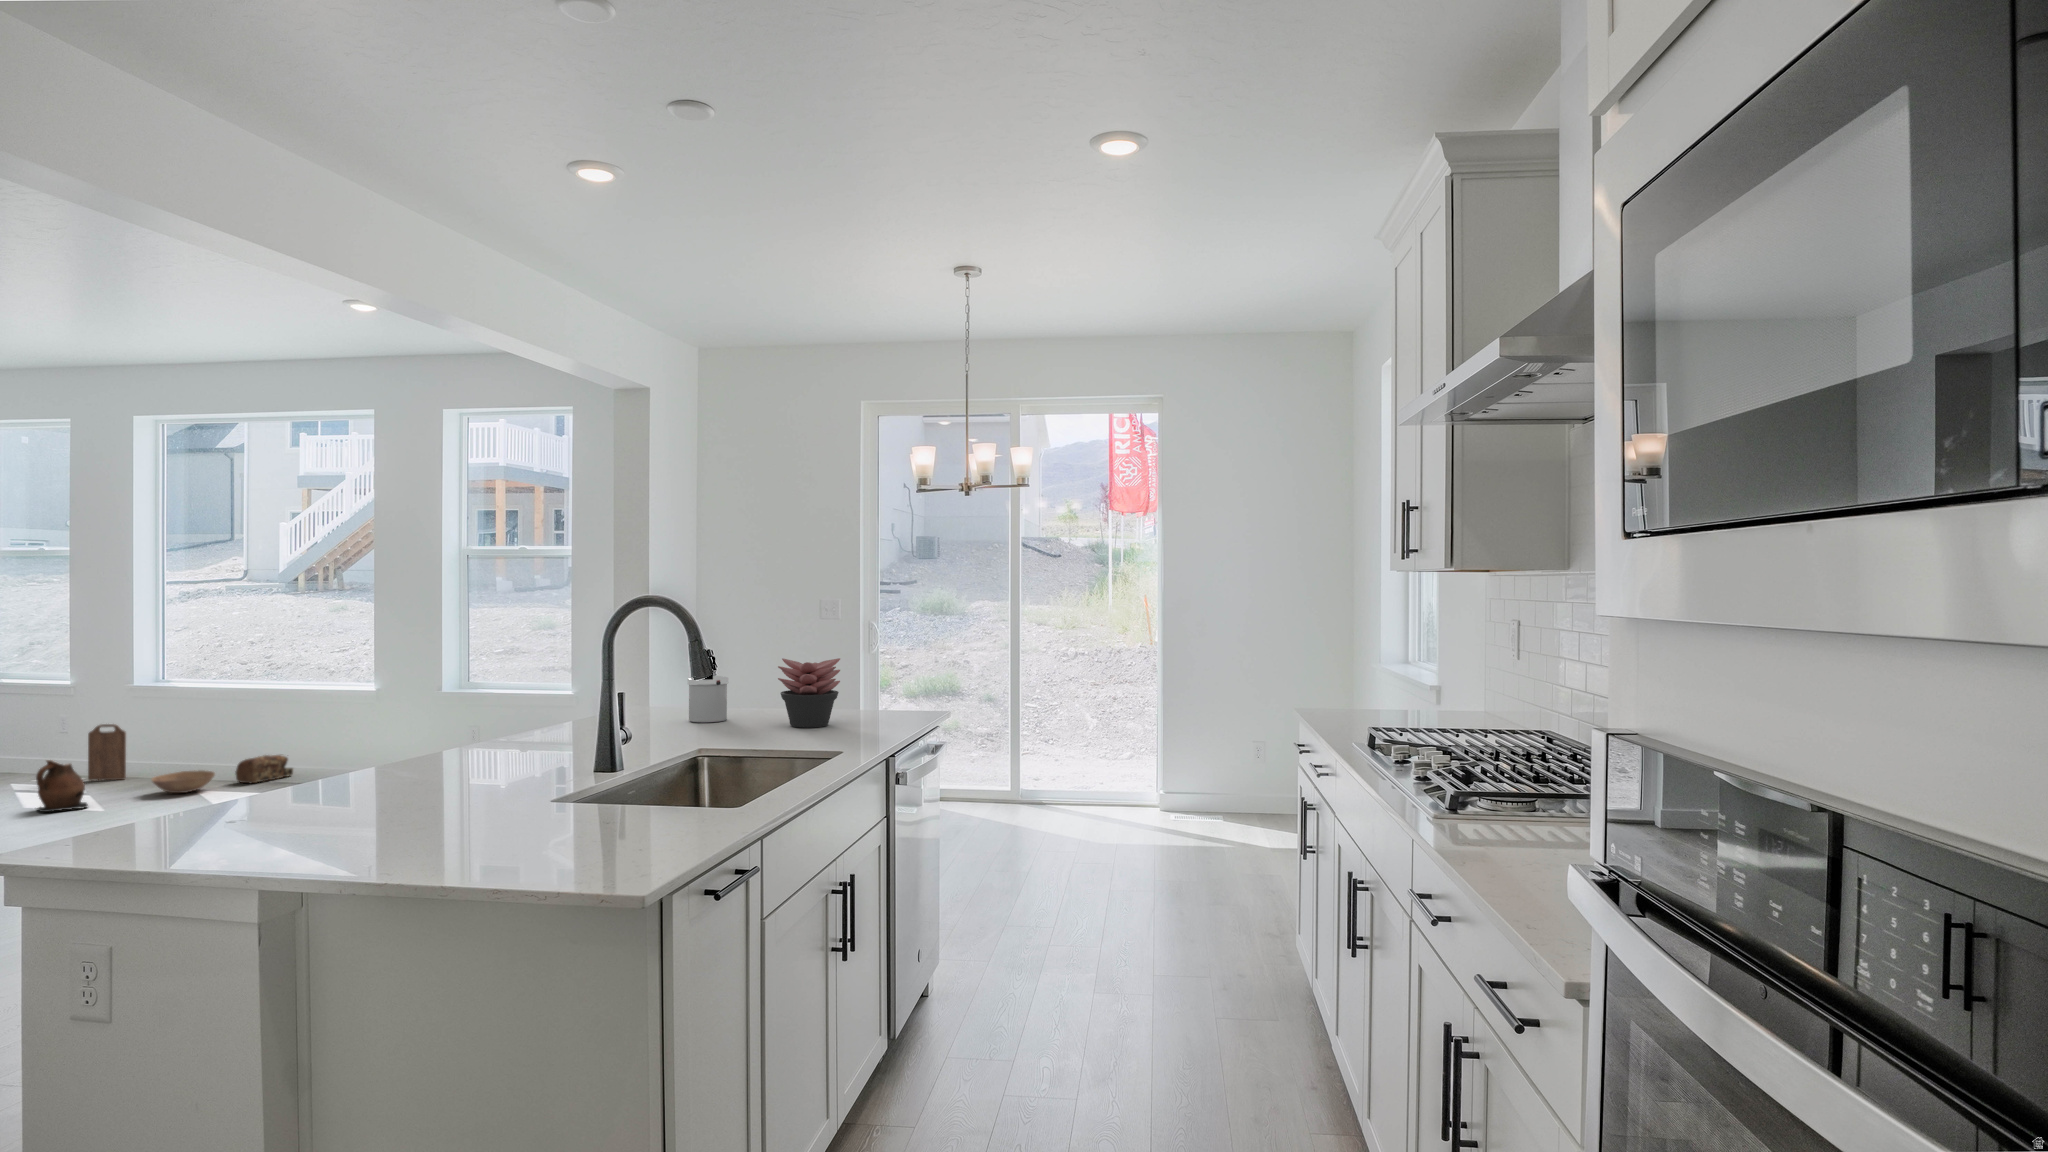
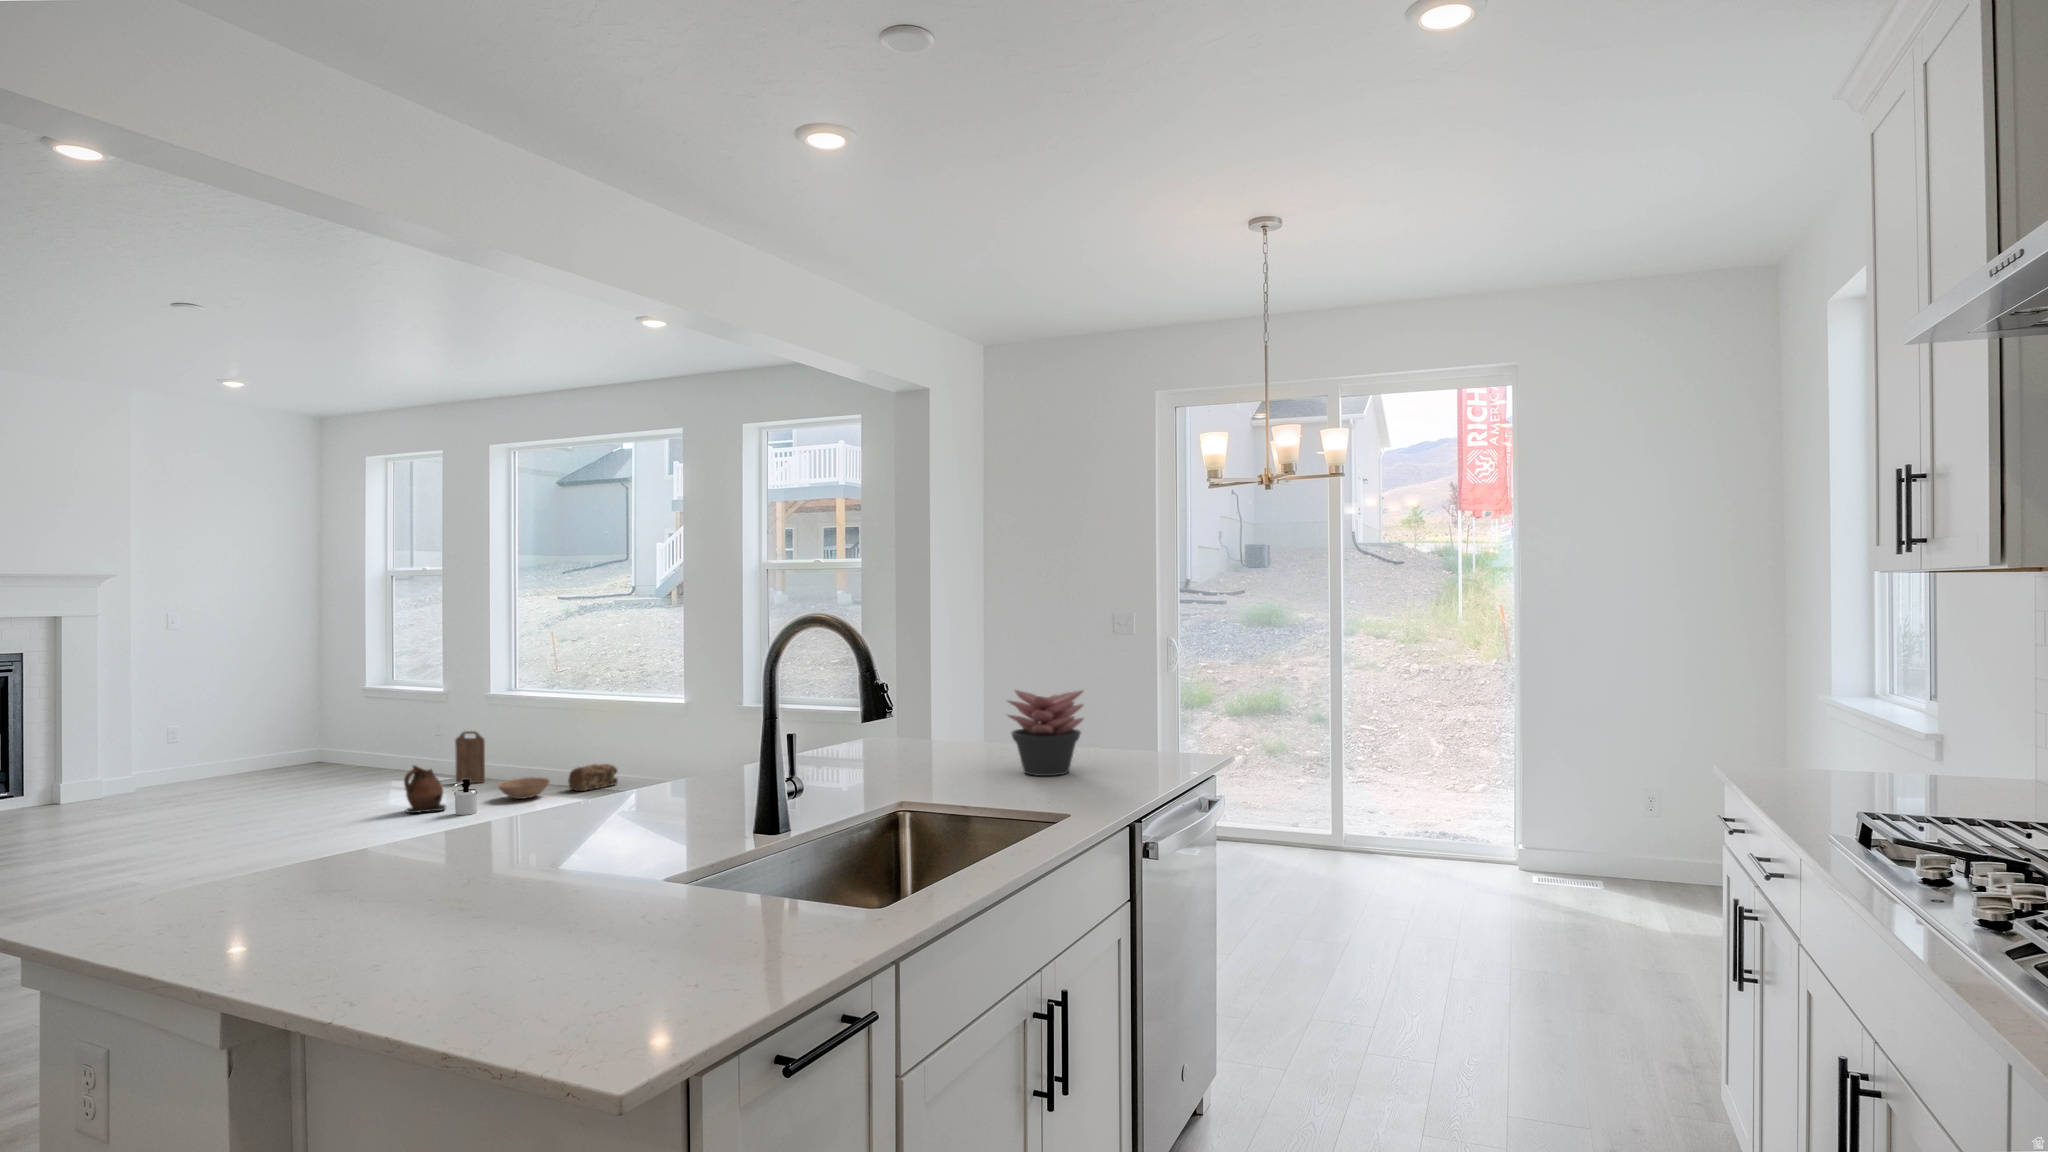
soap dispenser: present [688,656,728,722] -> present [452,779,478,815]

